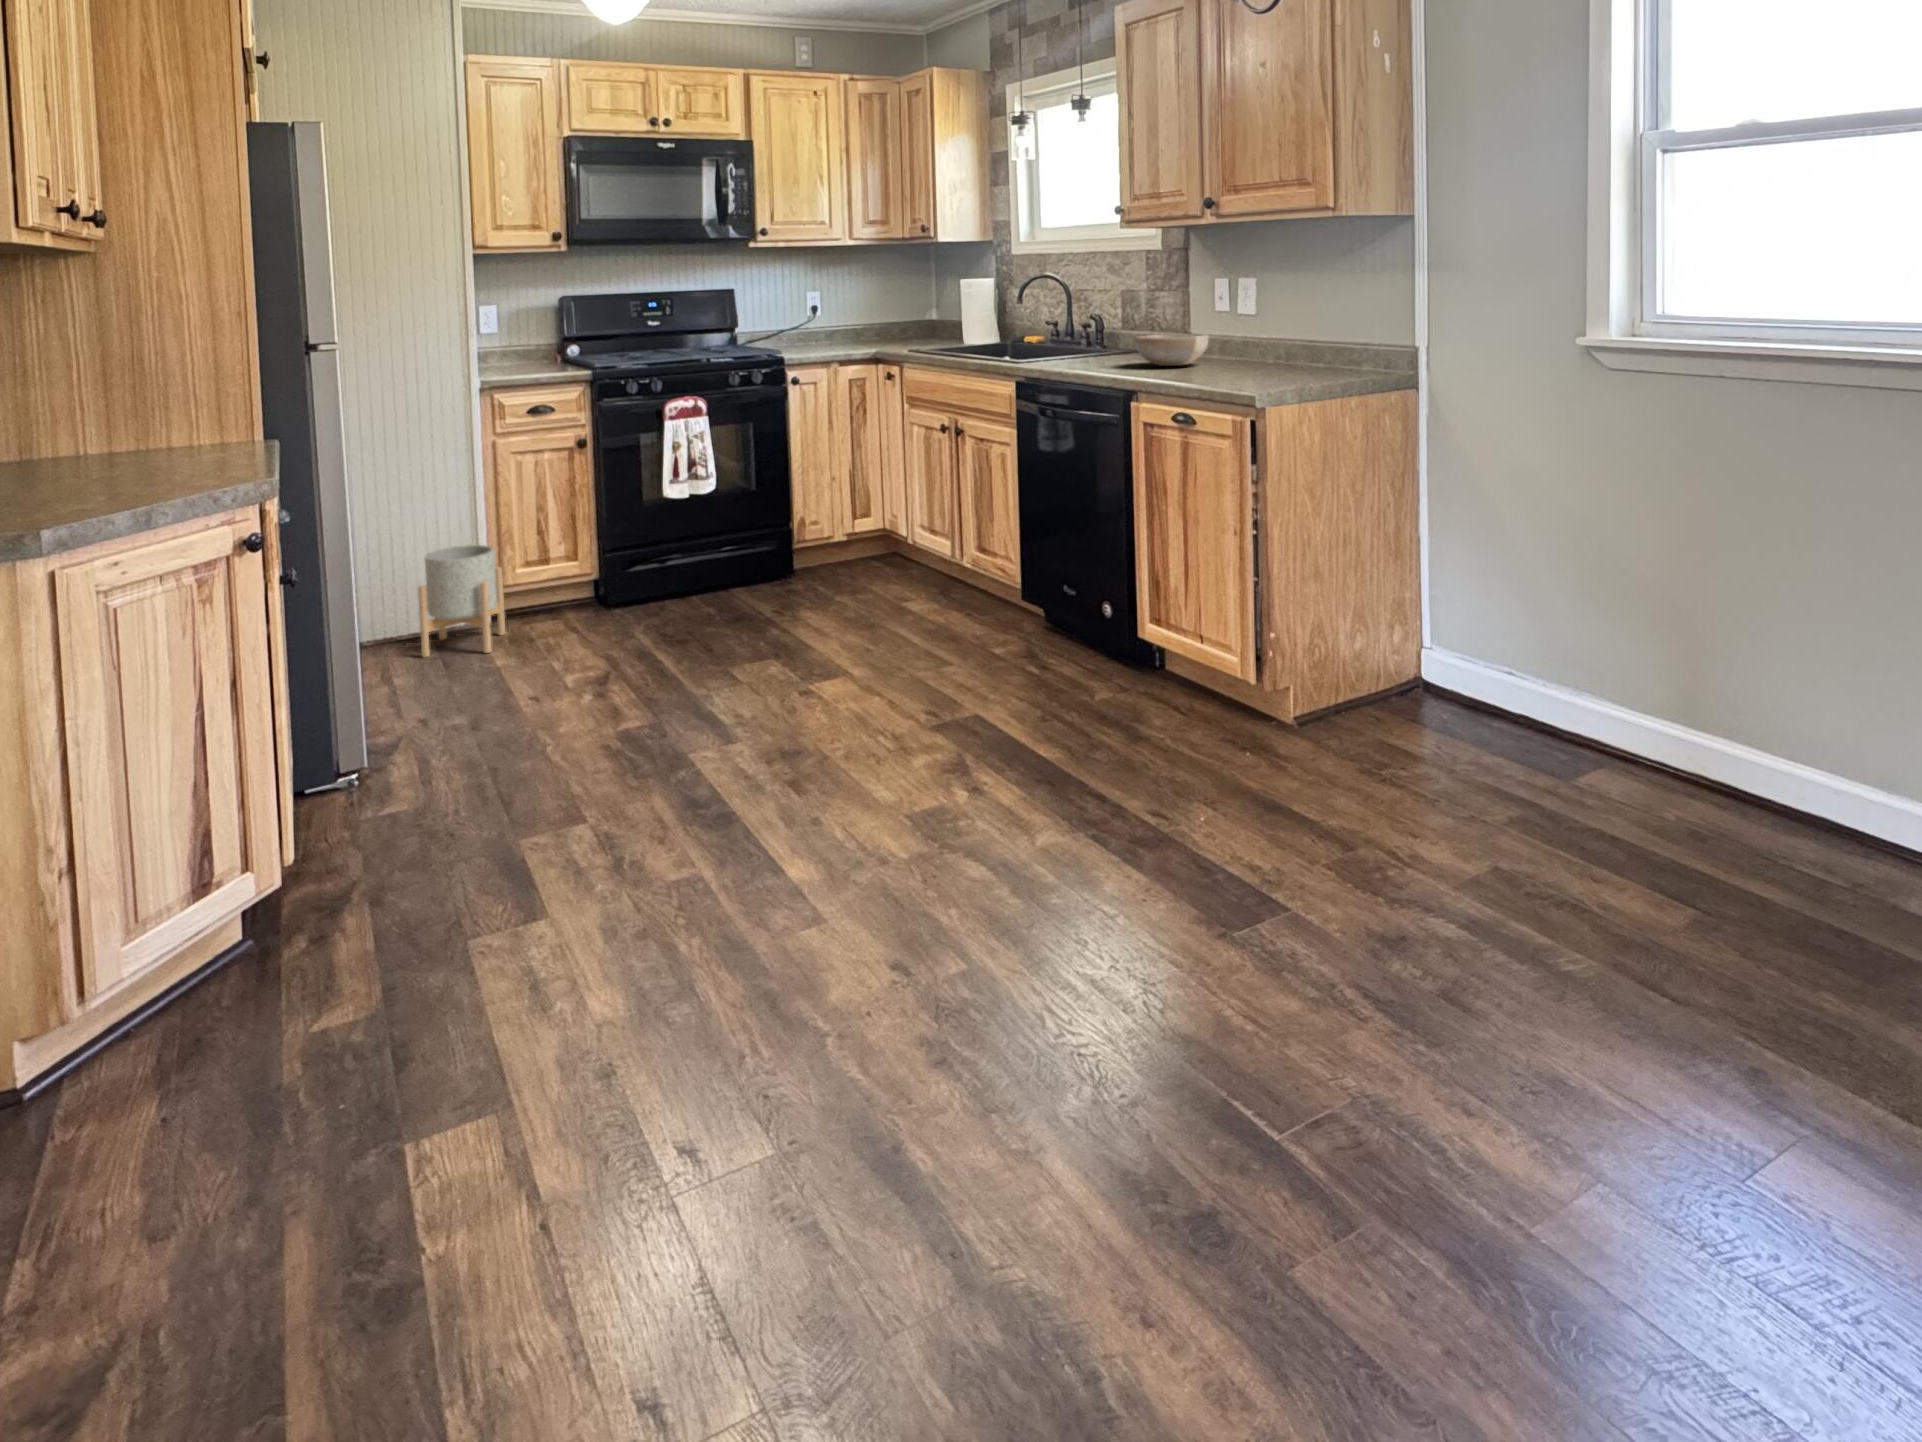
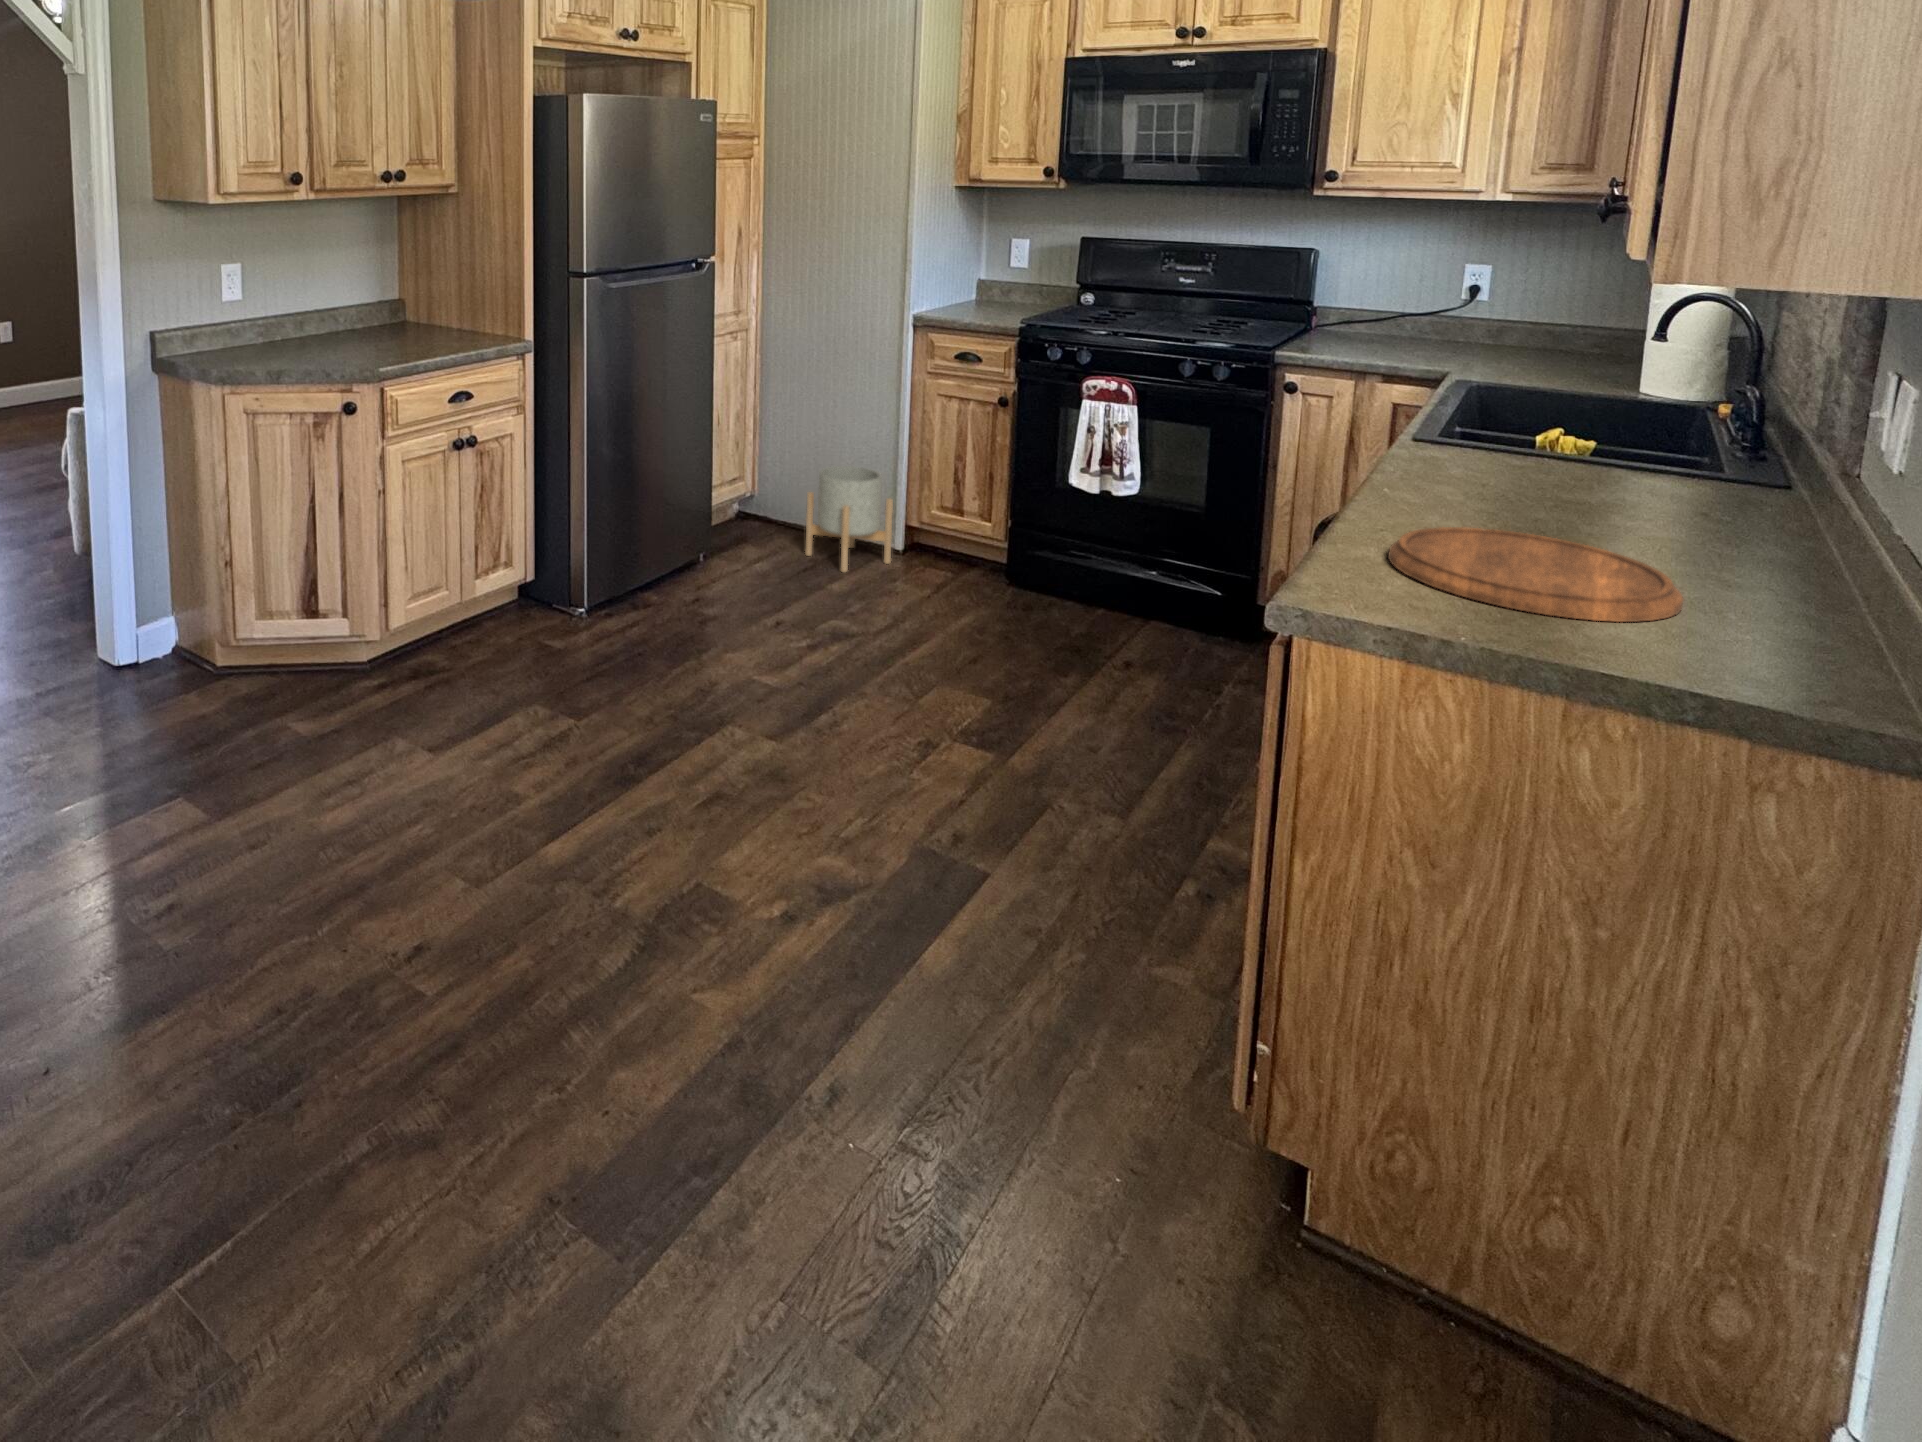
bowl: present [1134,335,1208,366] -> none [1519,433,1711,511]
cutting board: none [1212,365,1328,384] -> present [1388,527,1683,622]

